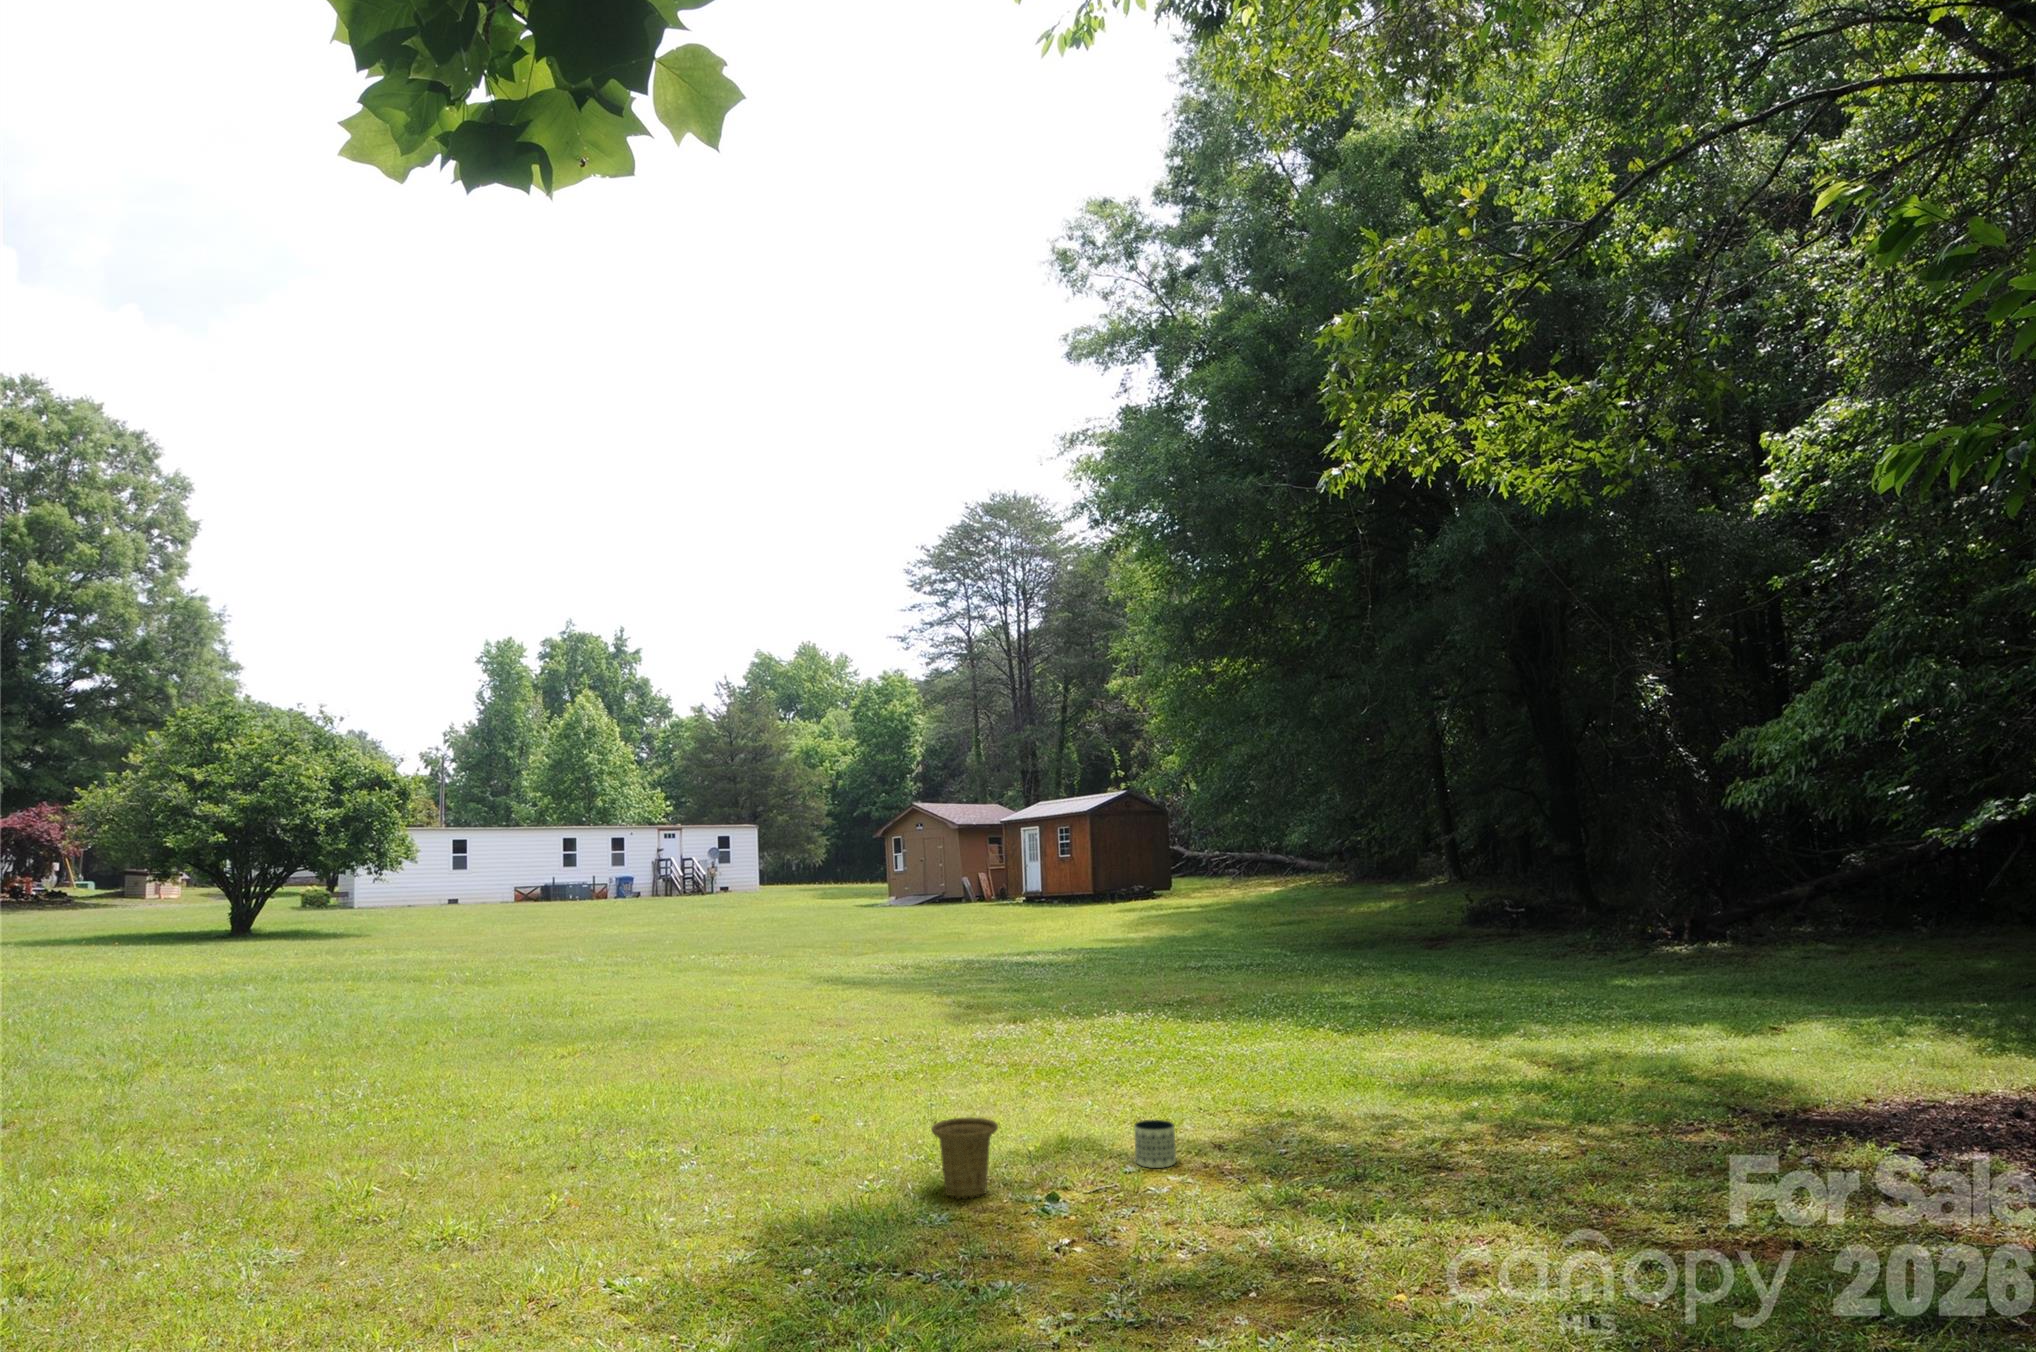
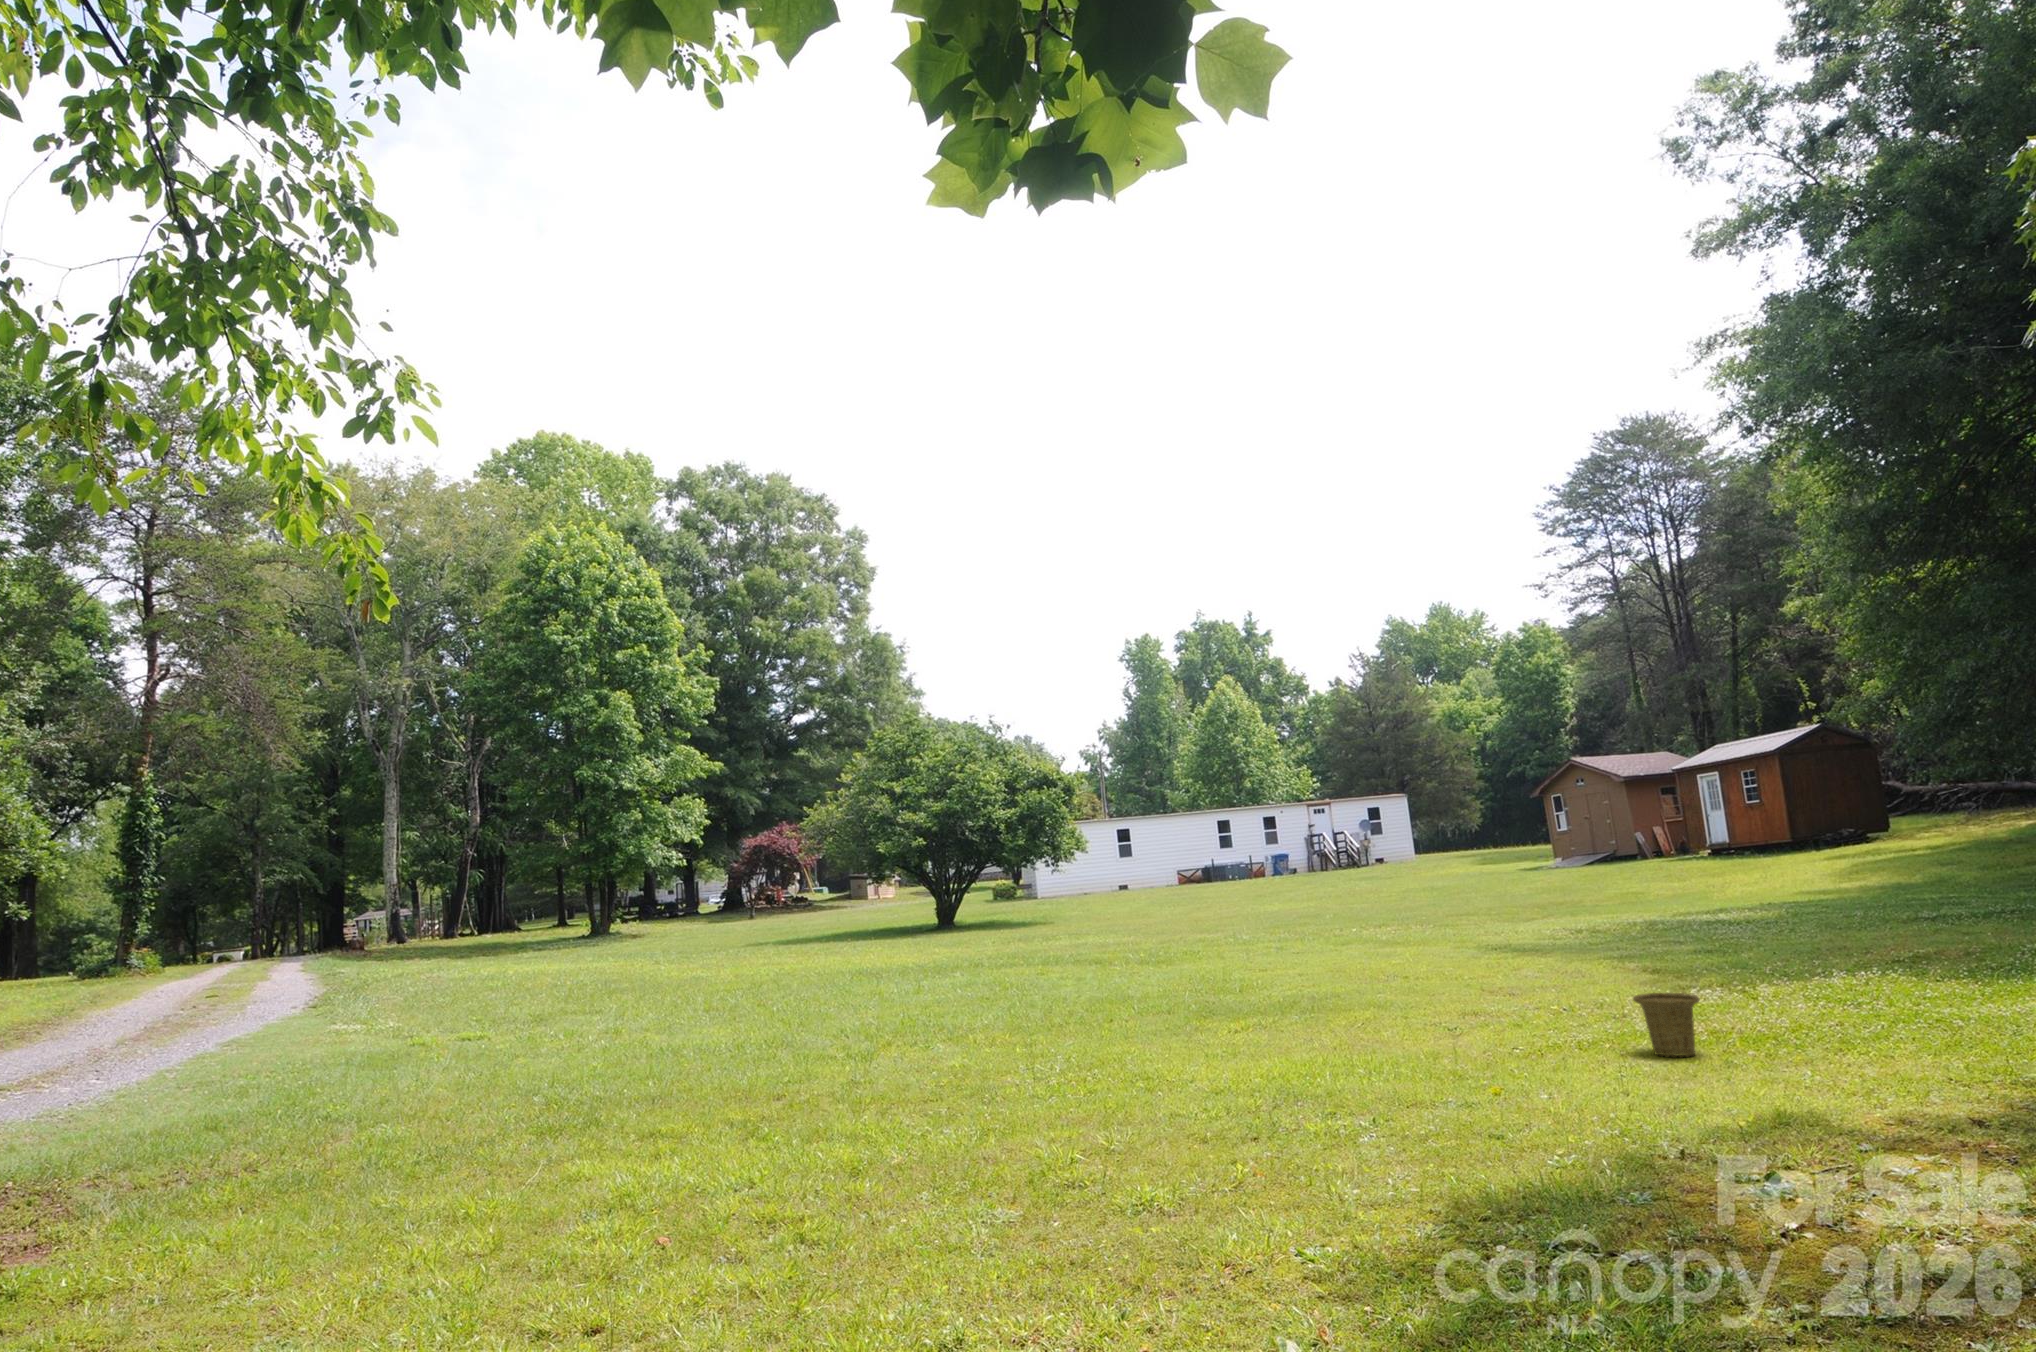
planter: present [1134,1120,1176,1168] -> none [1853,1007,1908,1049]

